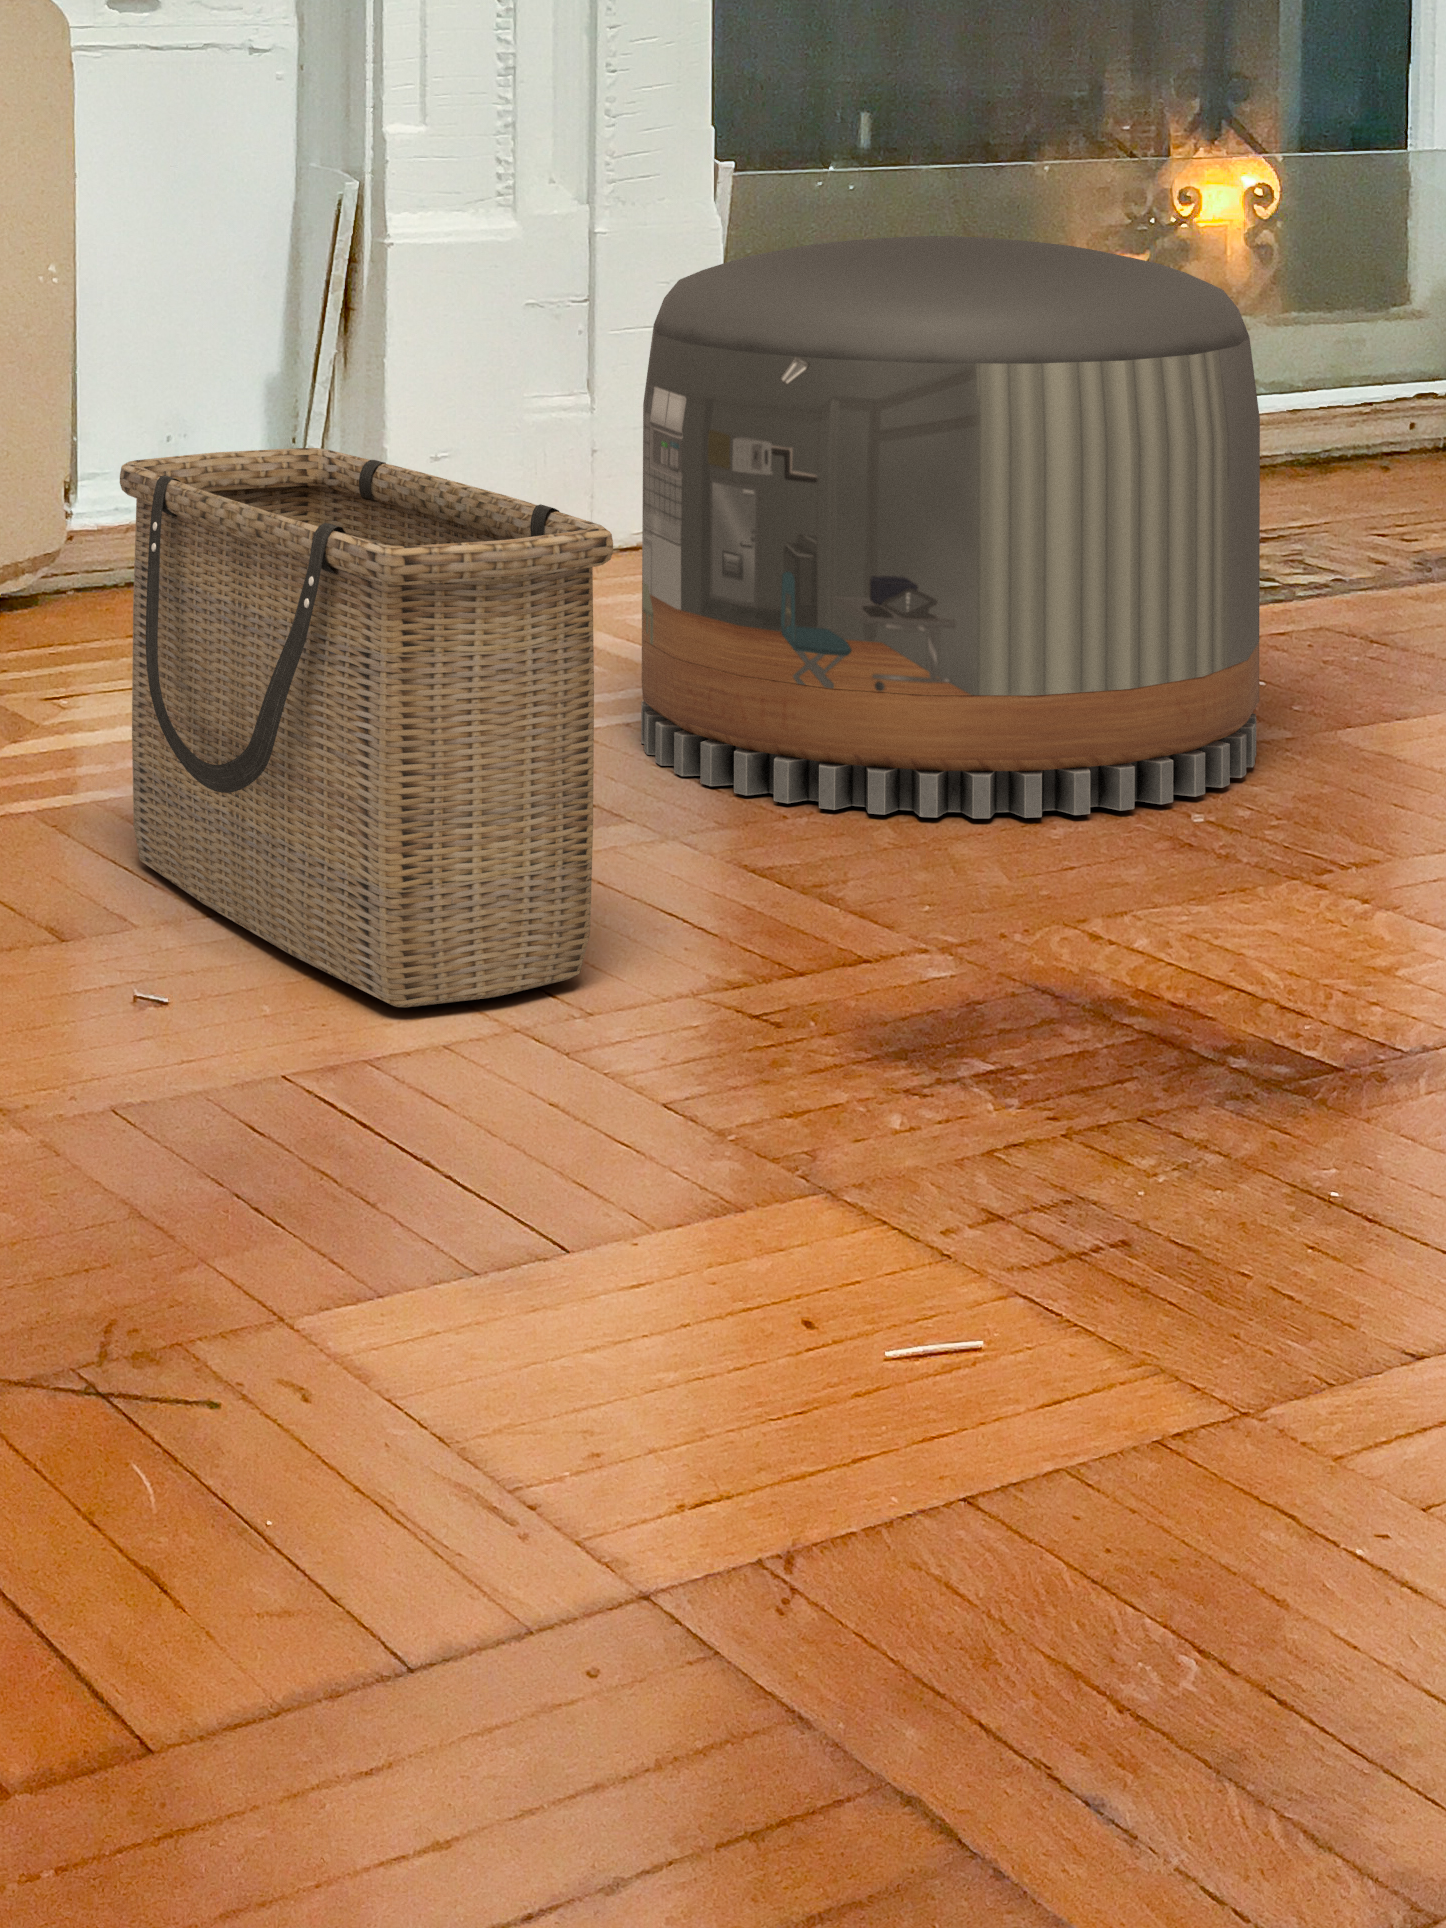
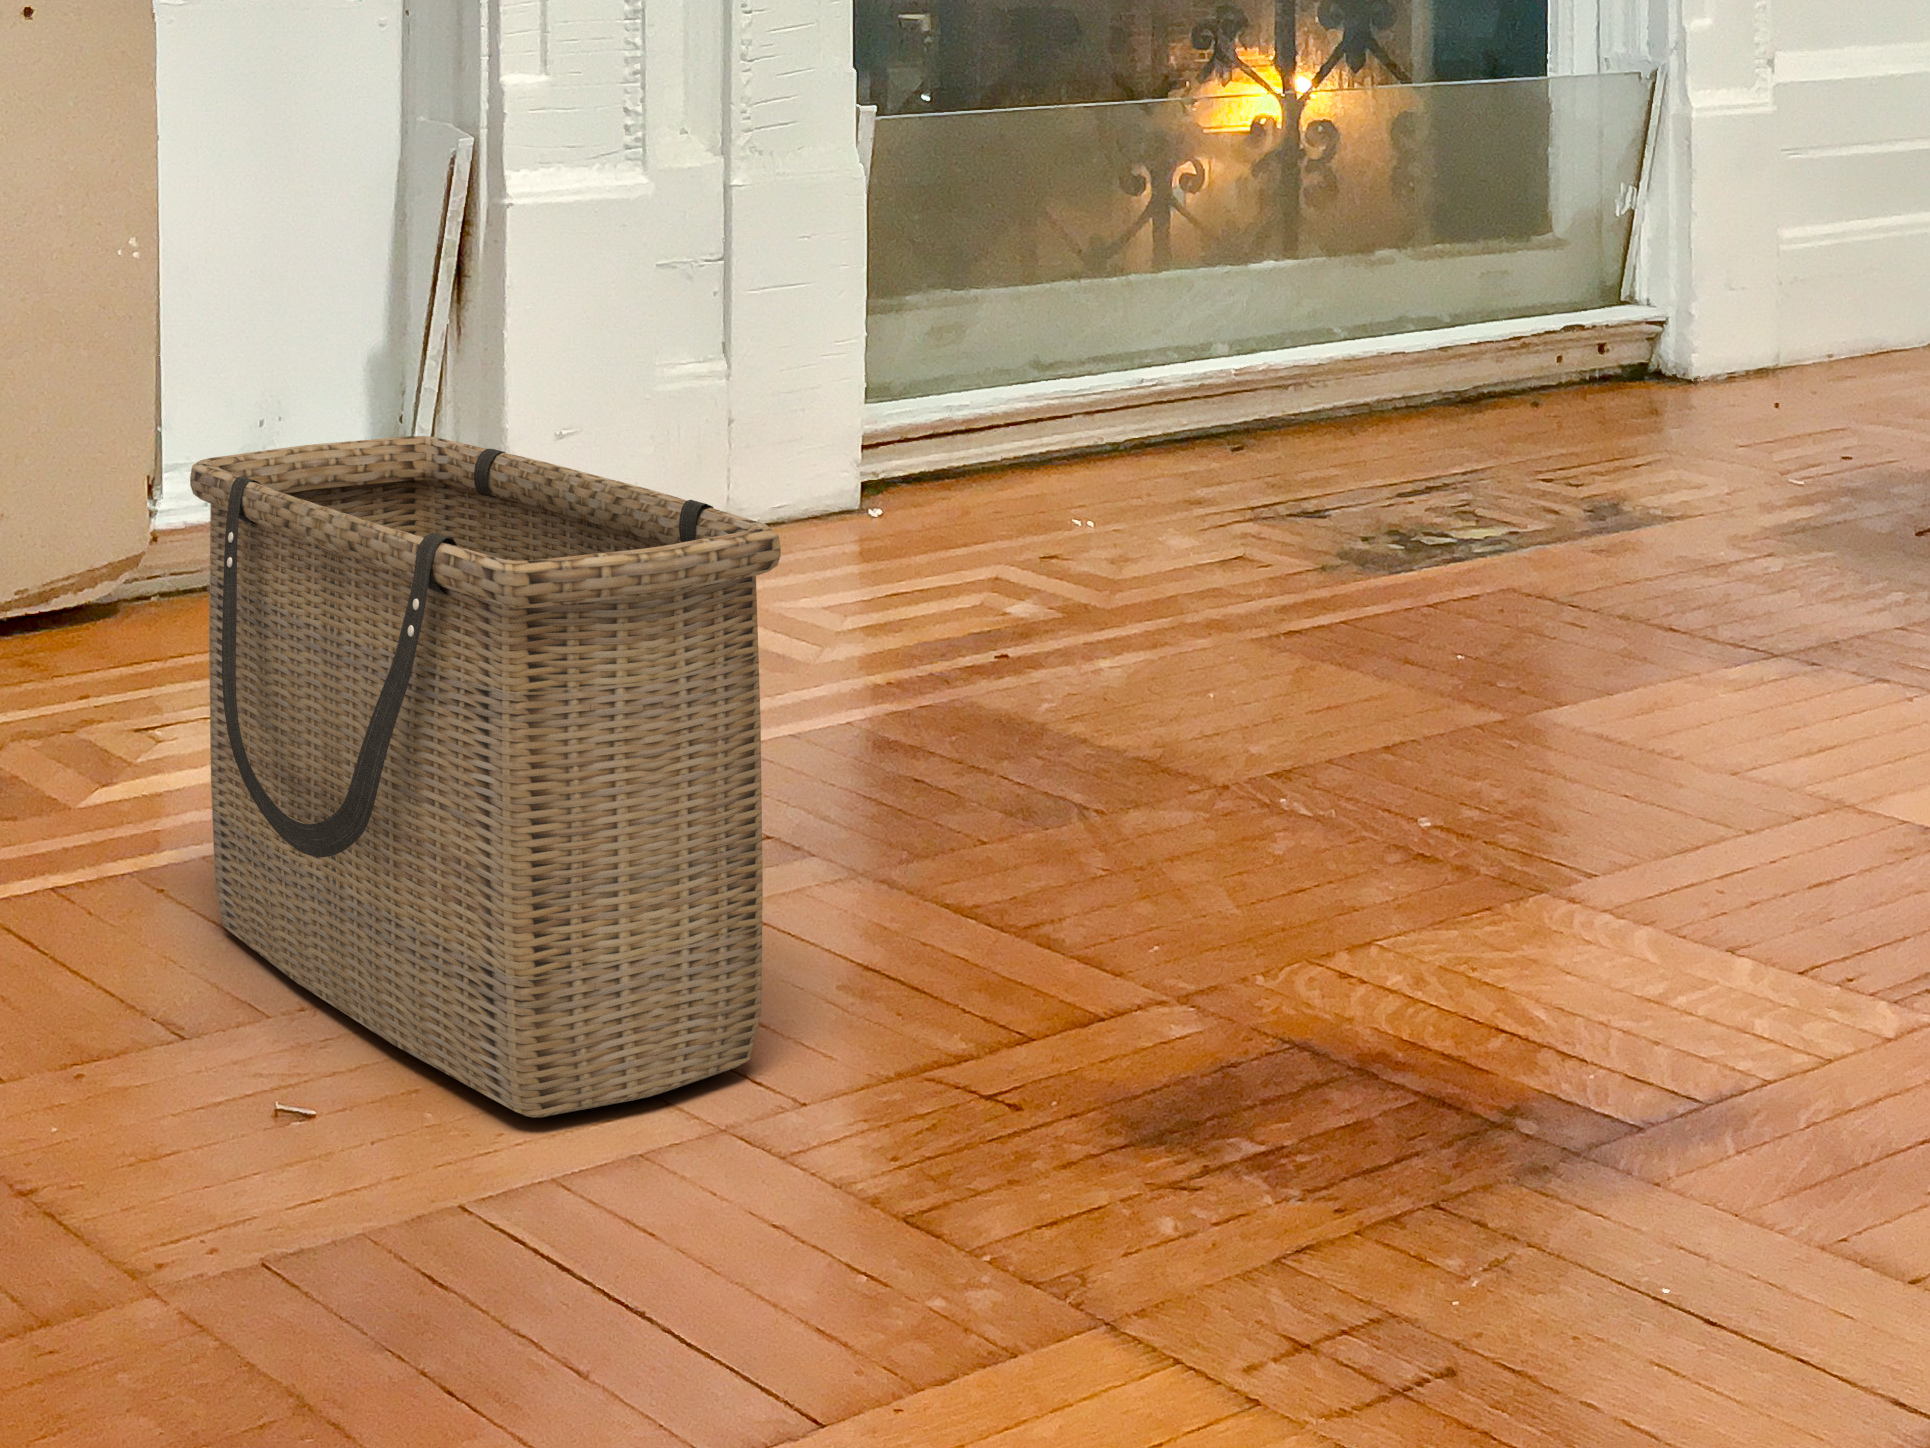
pouf: present [641,236,1260,818] -> none [794,177,1479,829]

